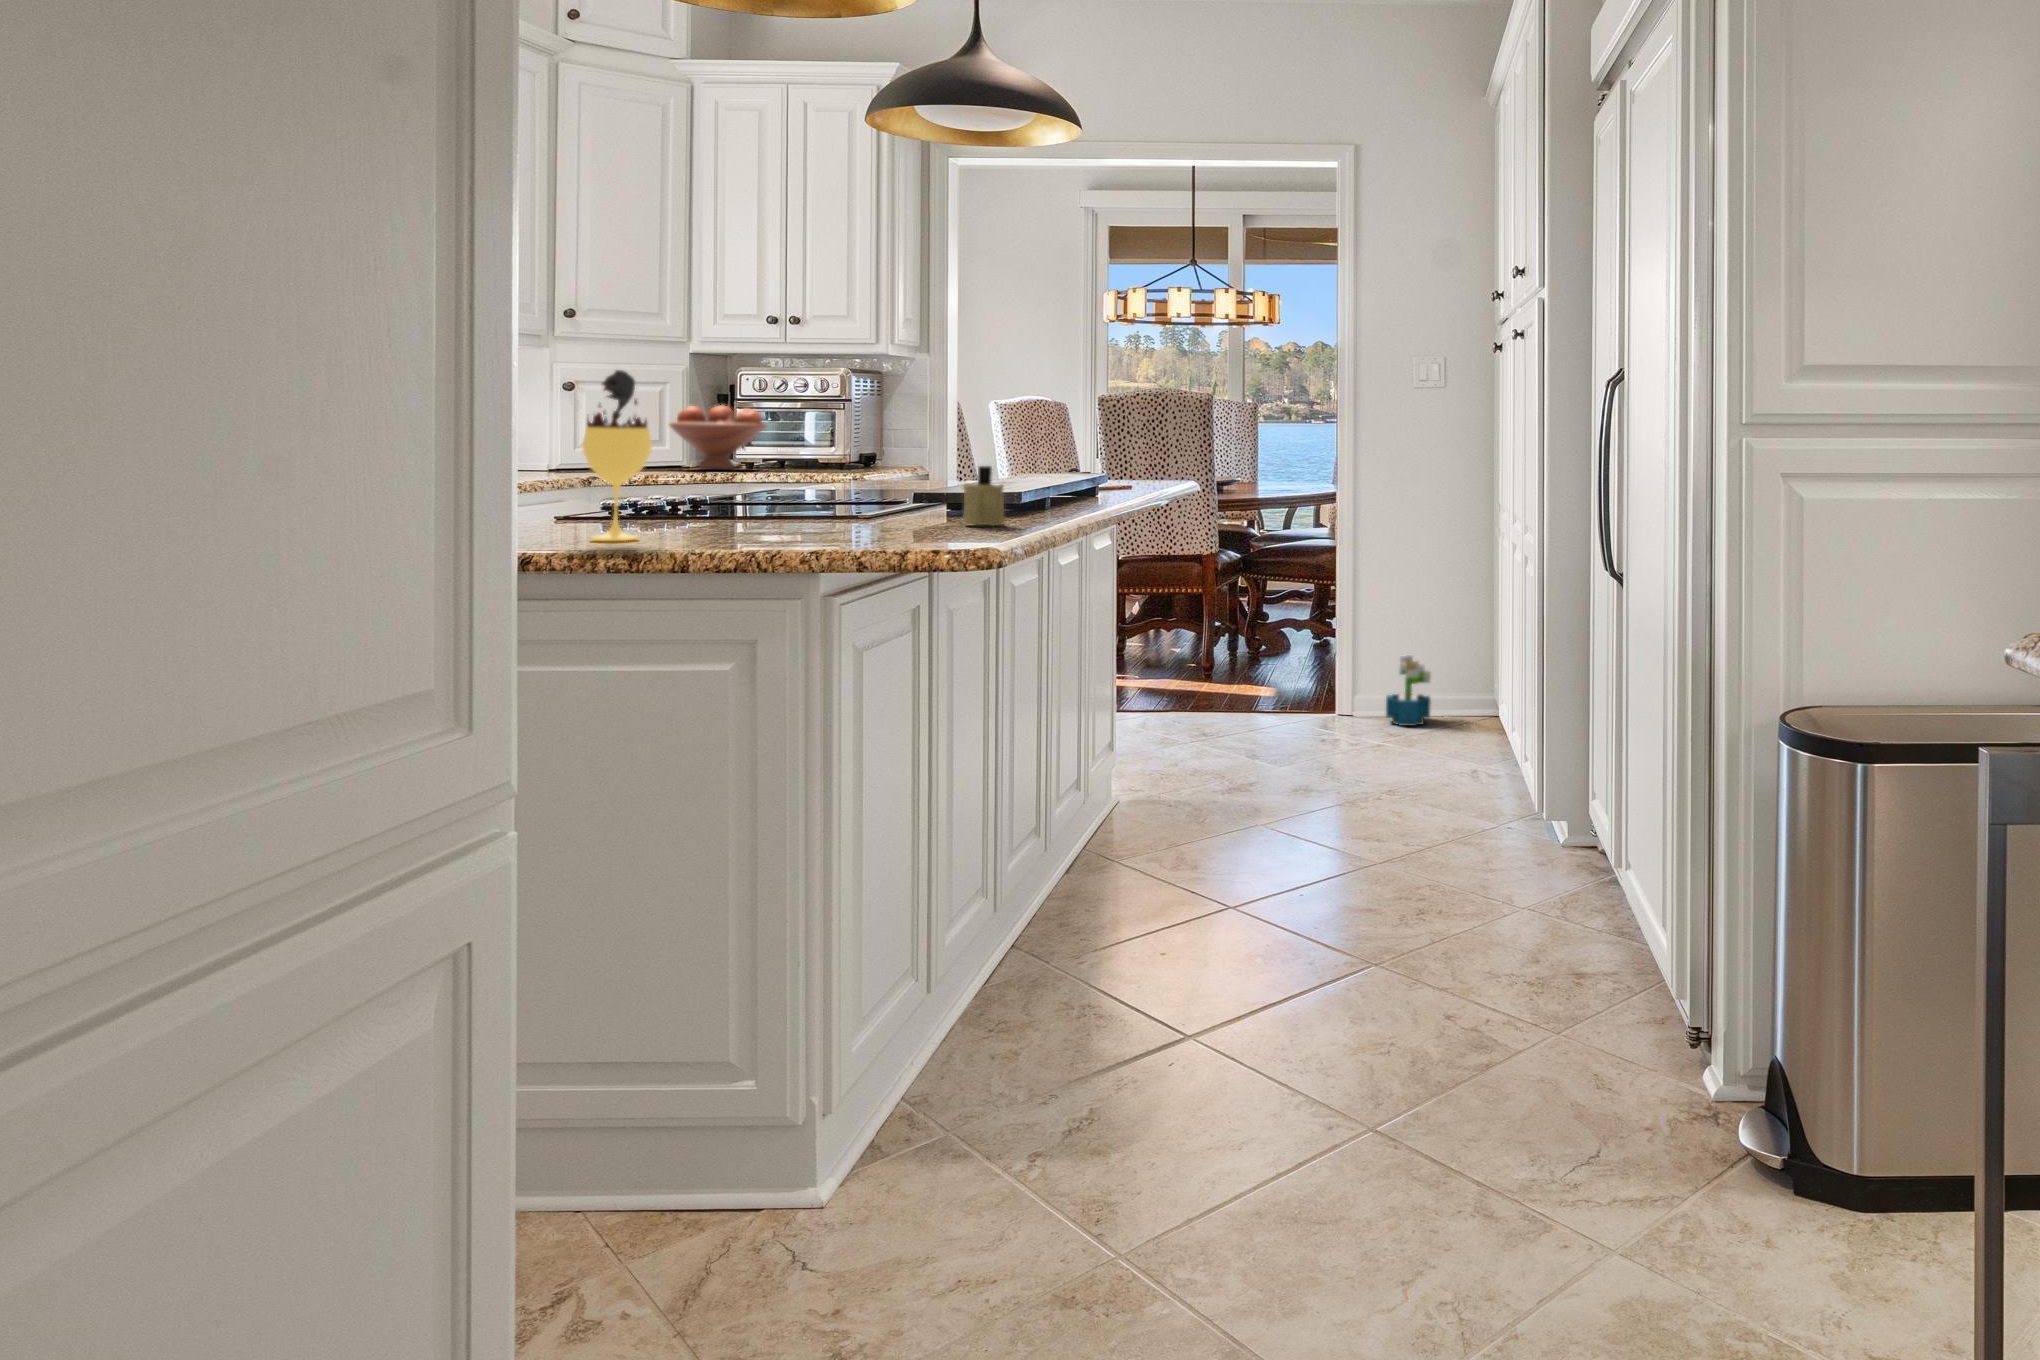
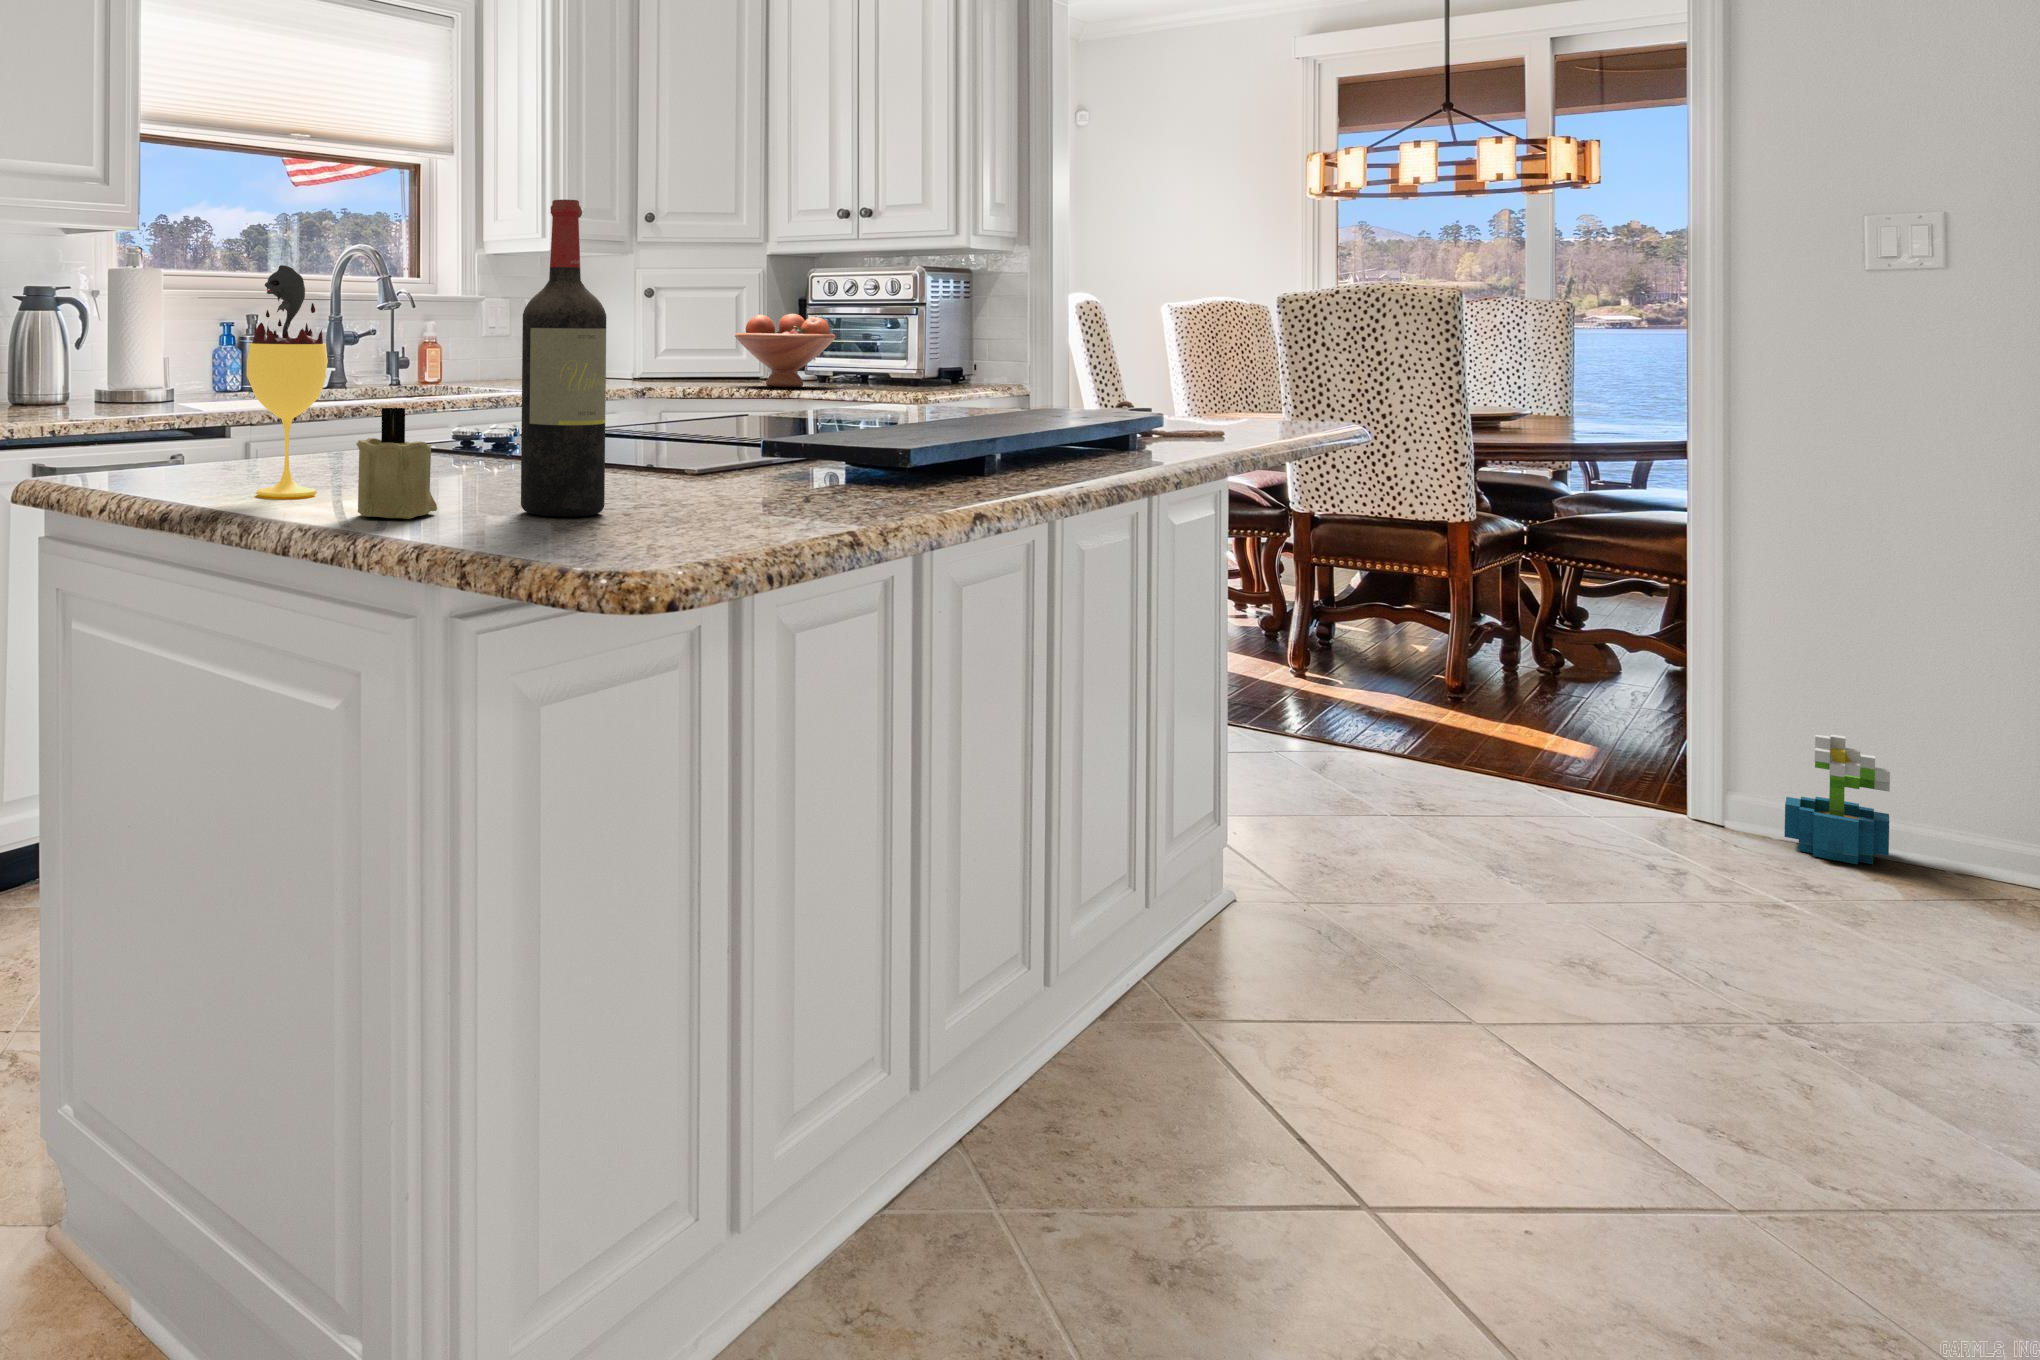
wine bottle: none [825,335,887,539] -> present [521,200,607,516]
candle: present [963,466,1004,525] -> present [356,408,437,519]

